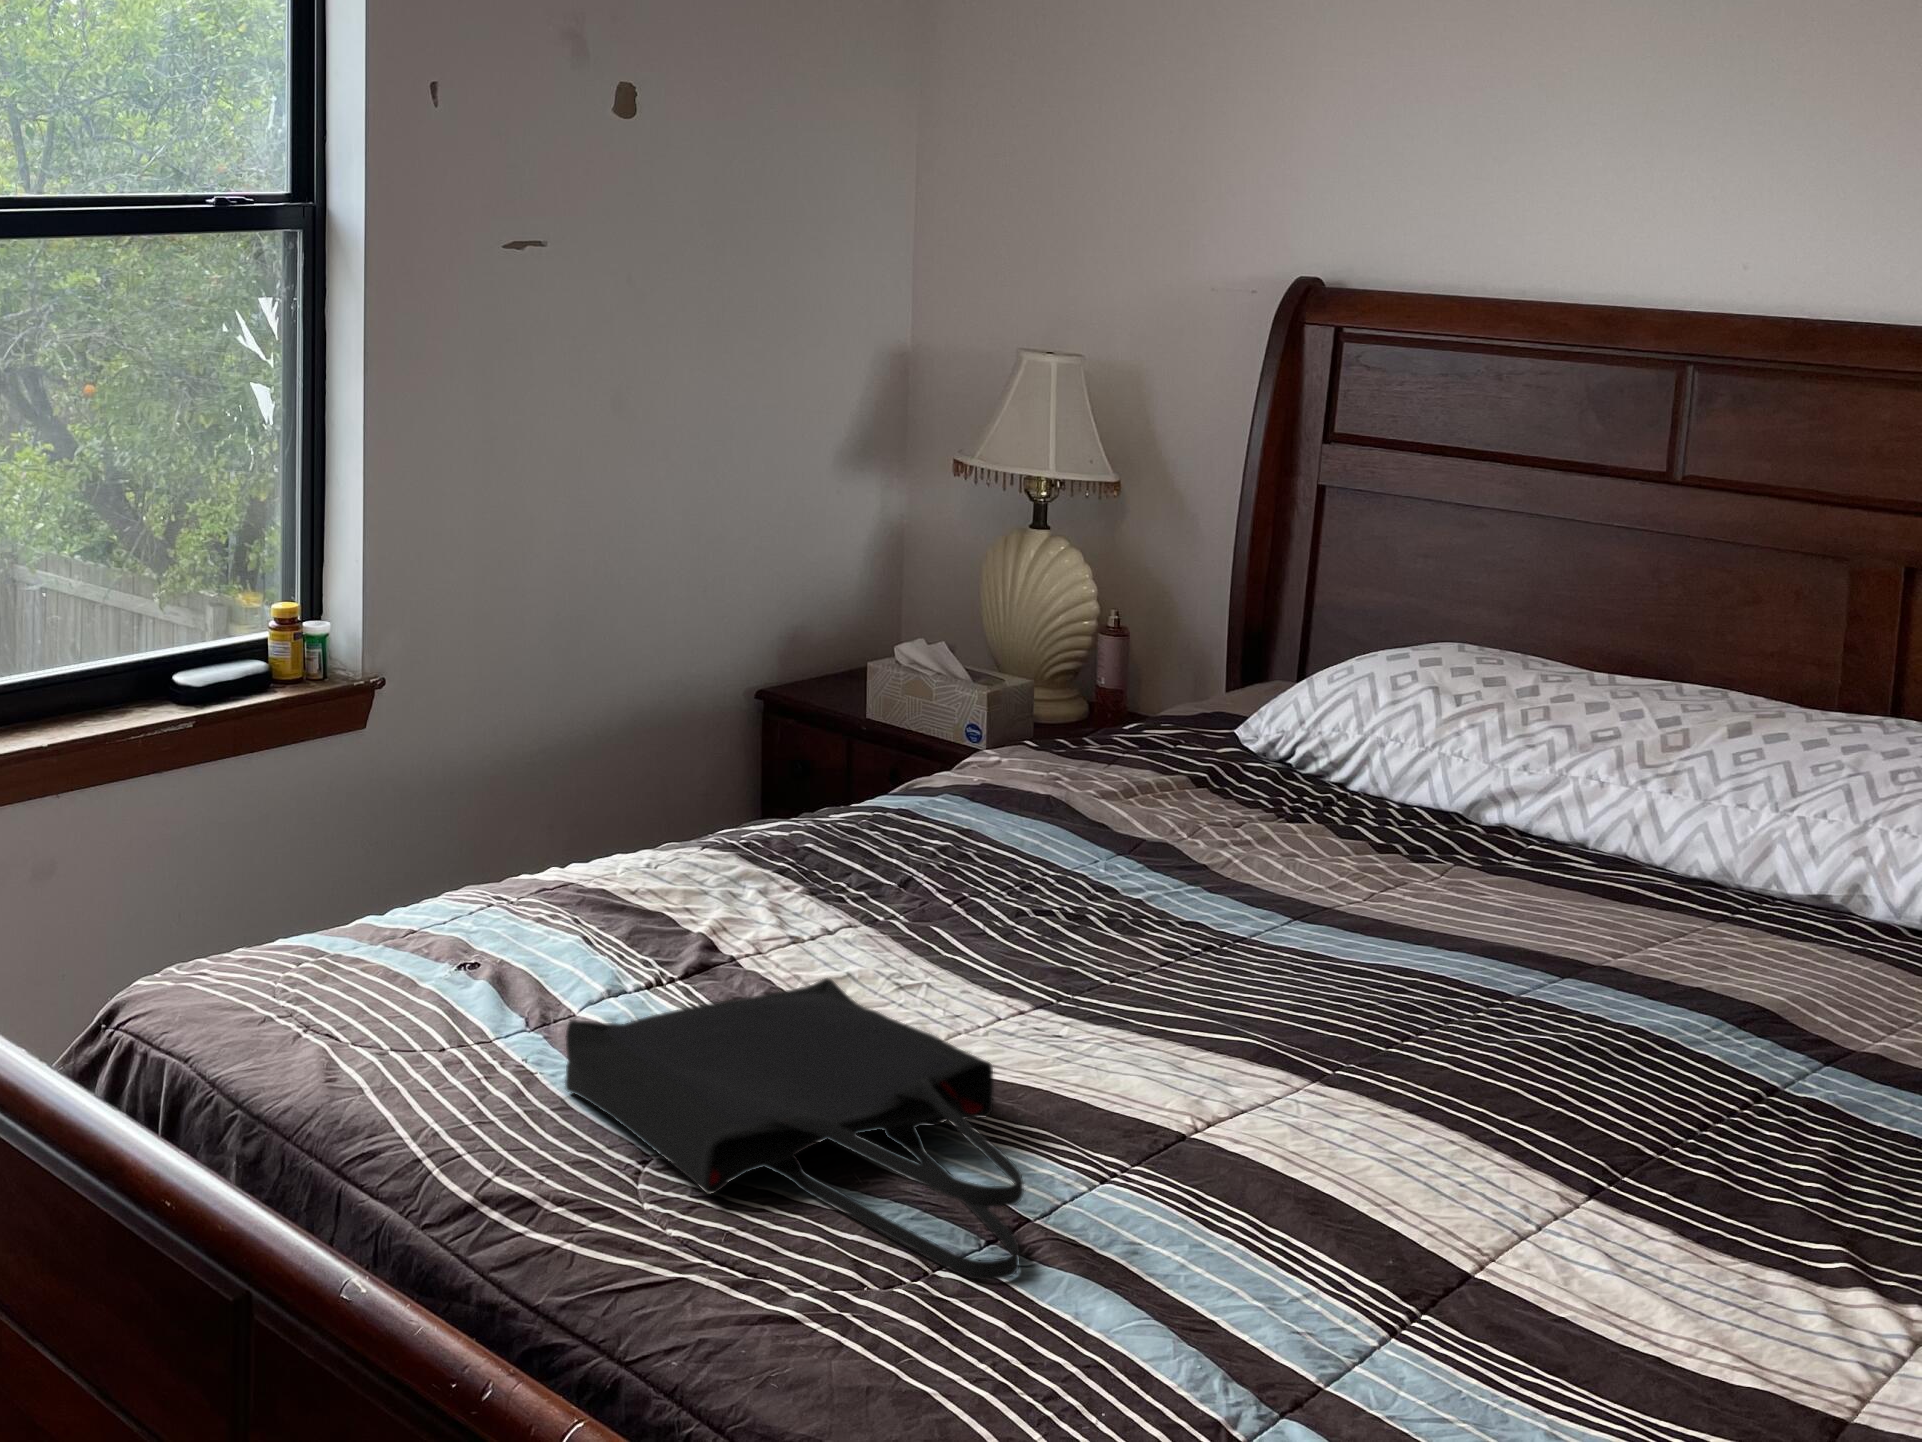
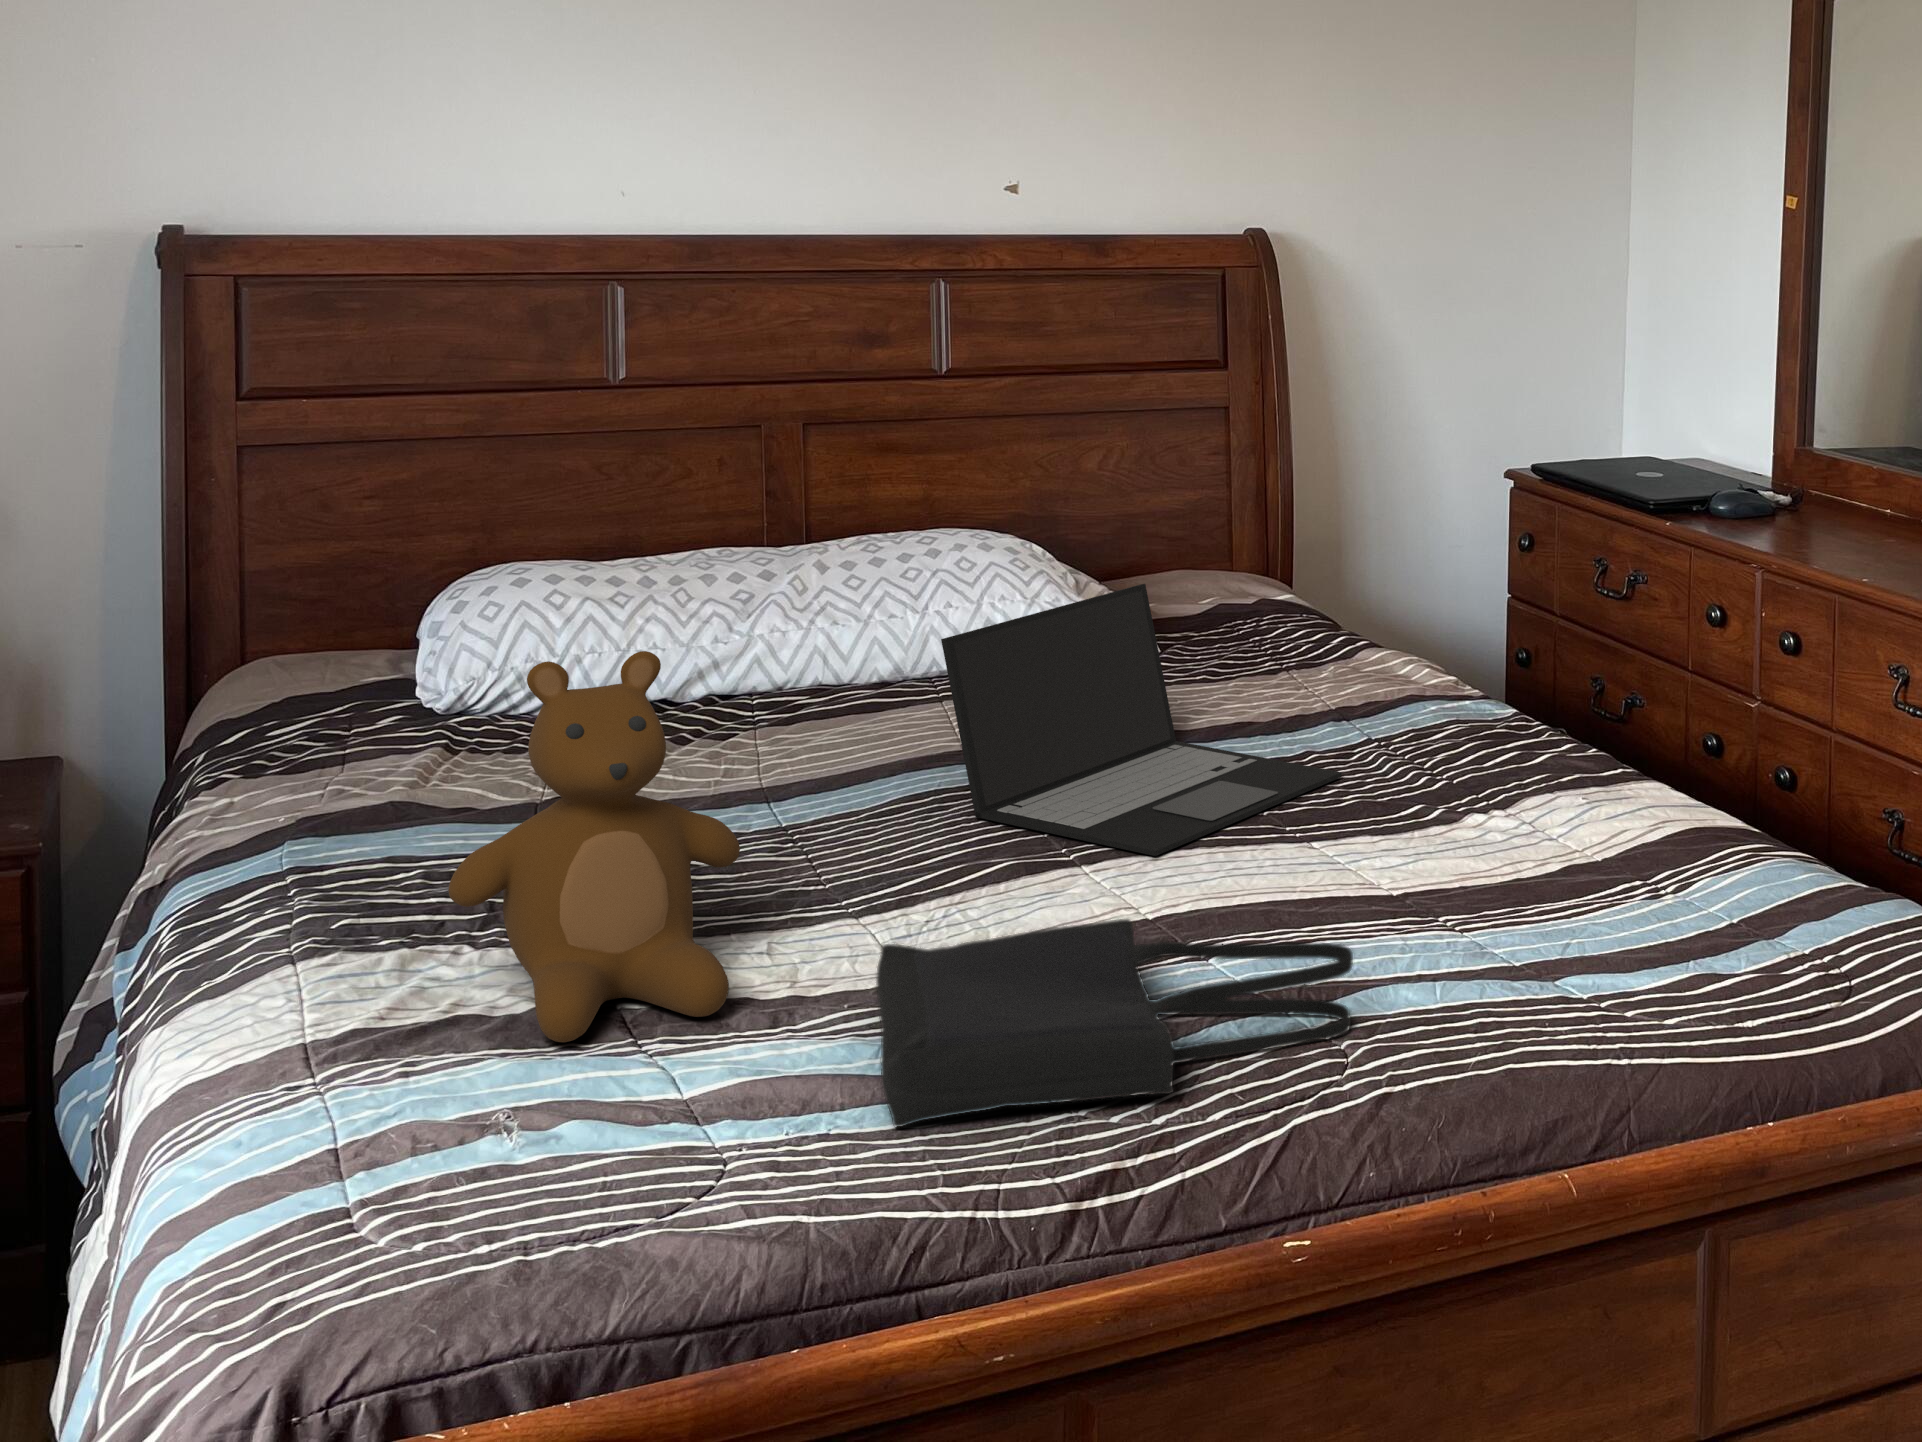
teddy bear: none [619,633,871,977] -> present [449,651,740,1042]
laptop: none [1355,776,1865,1163] -> present [941,584,1342,856]

